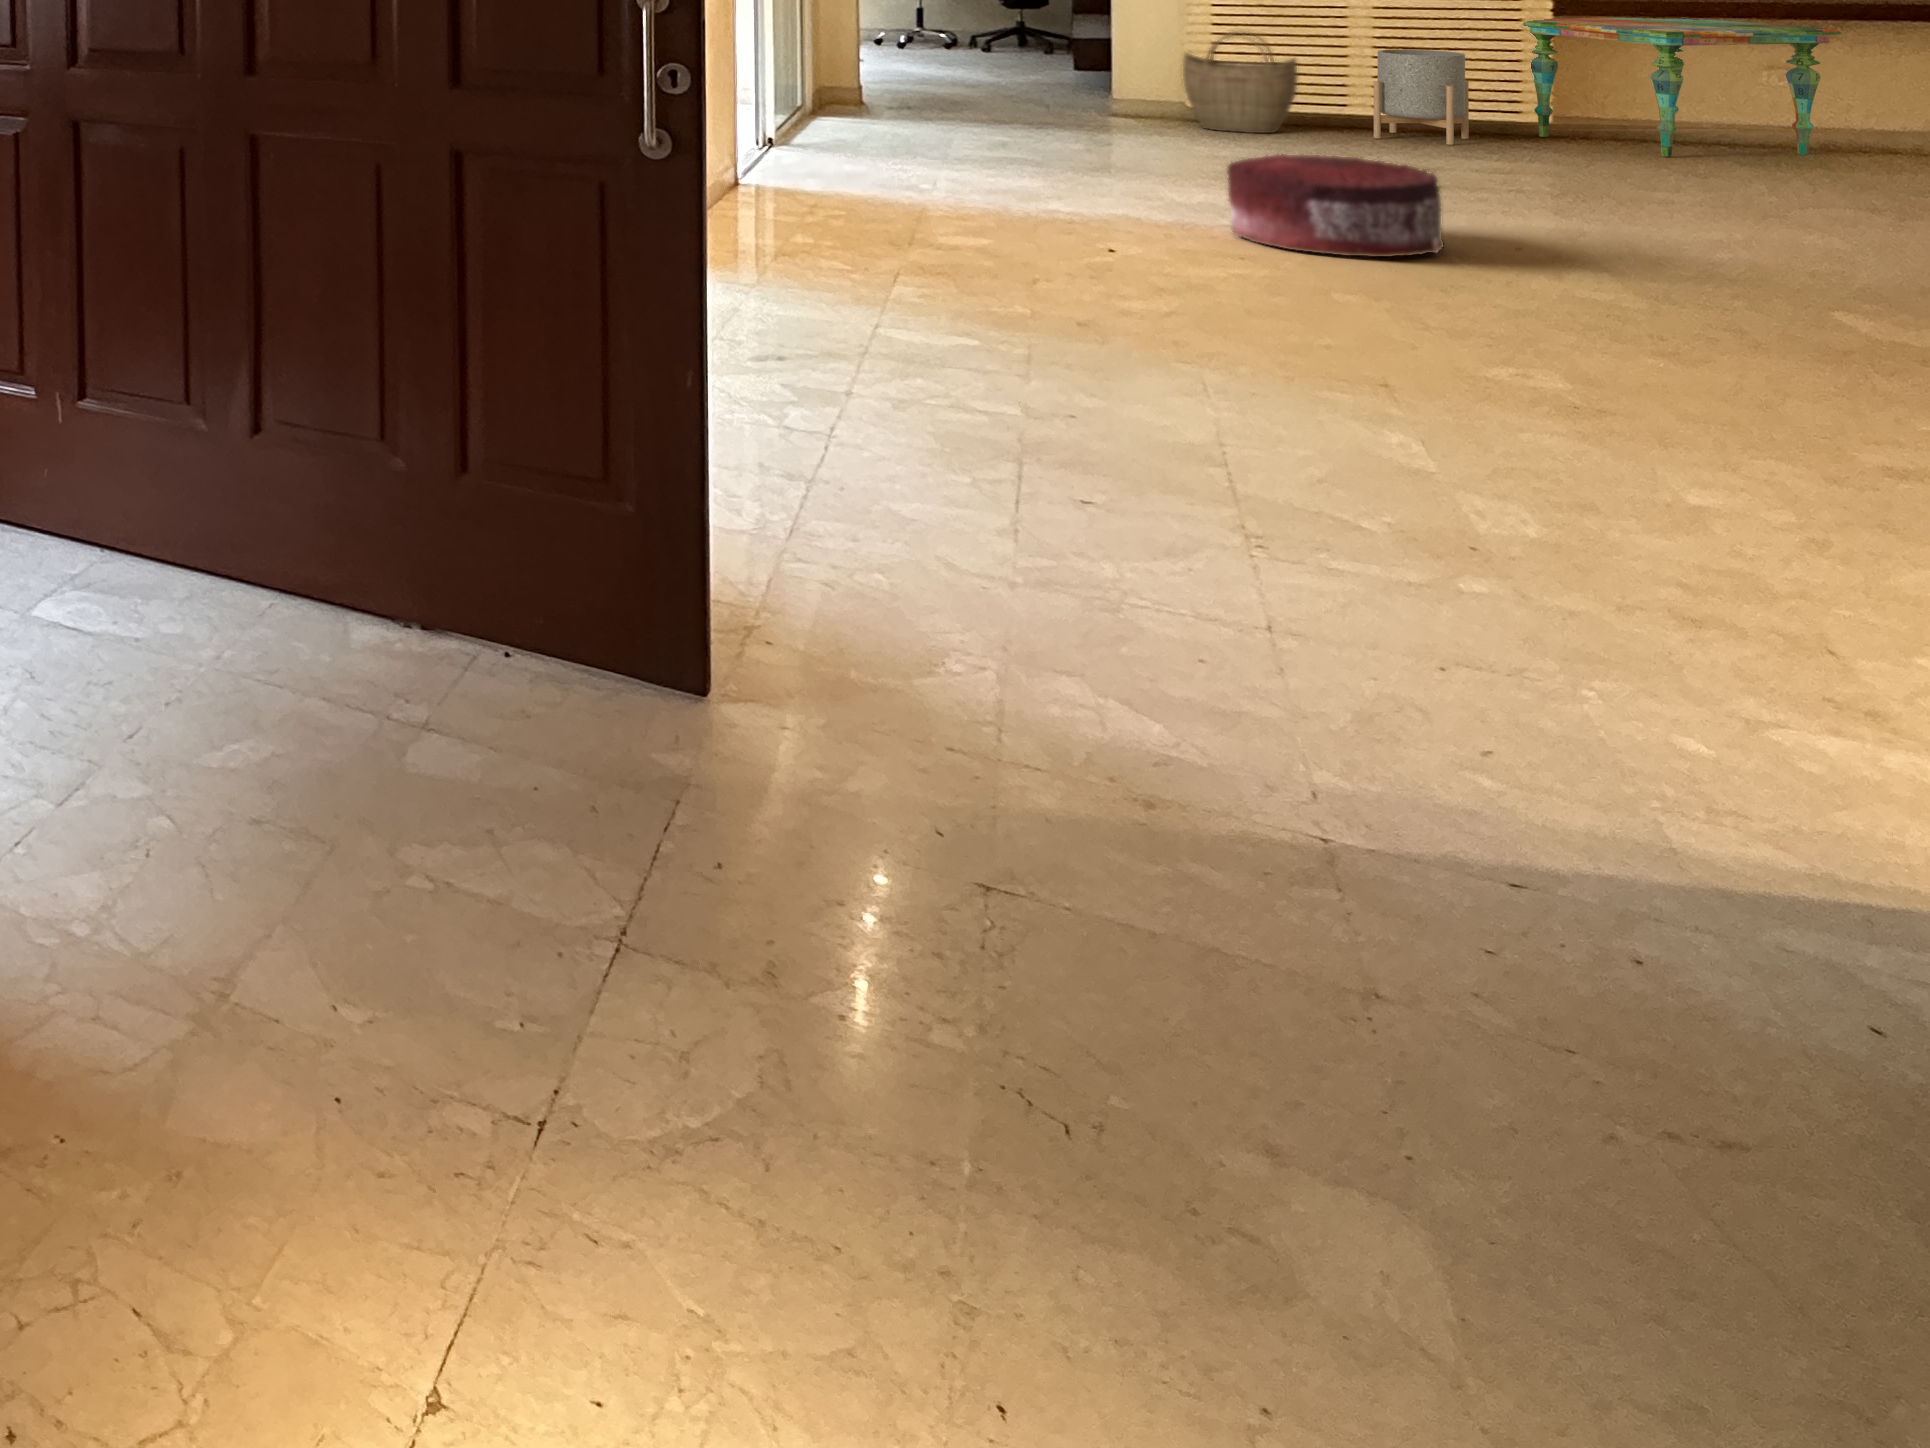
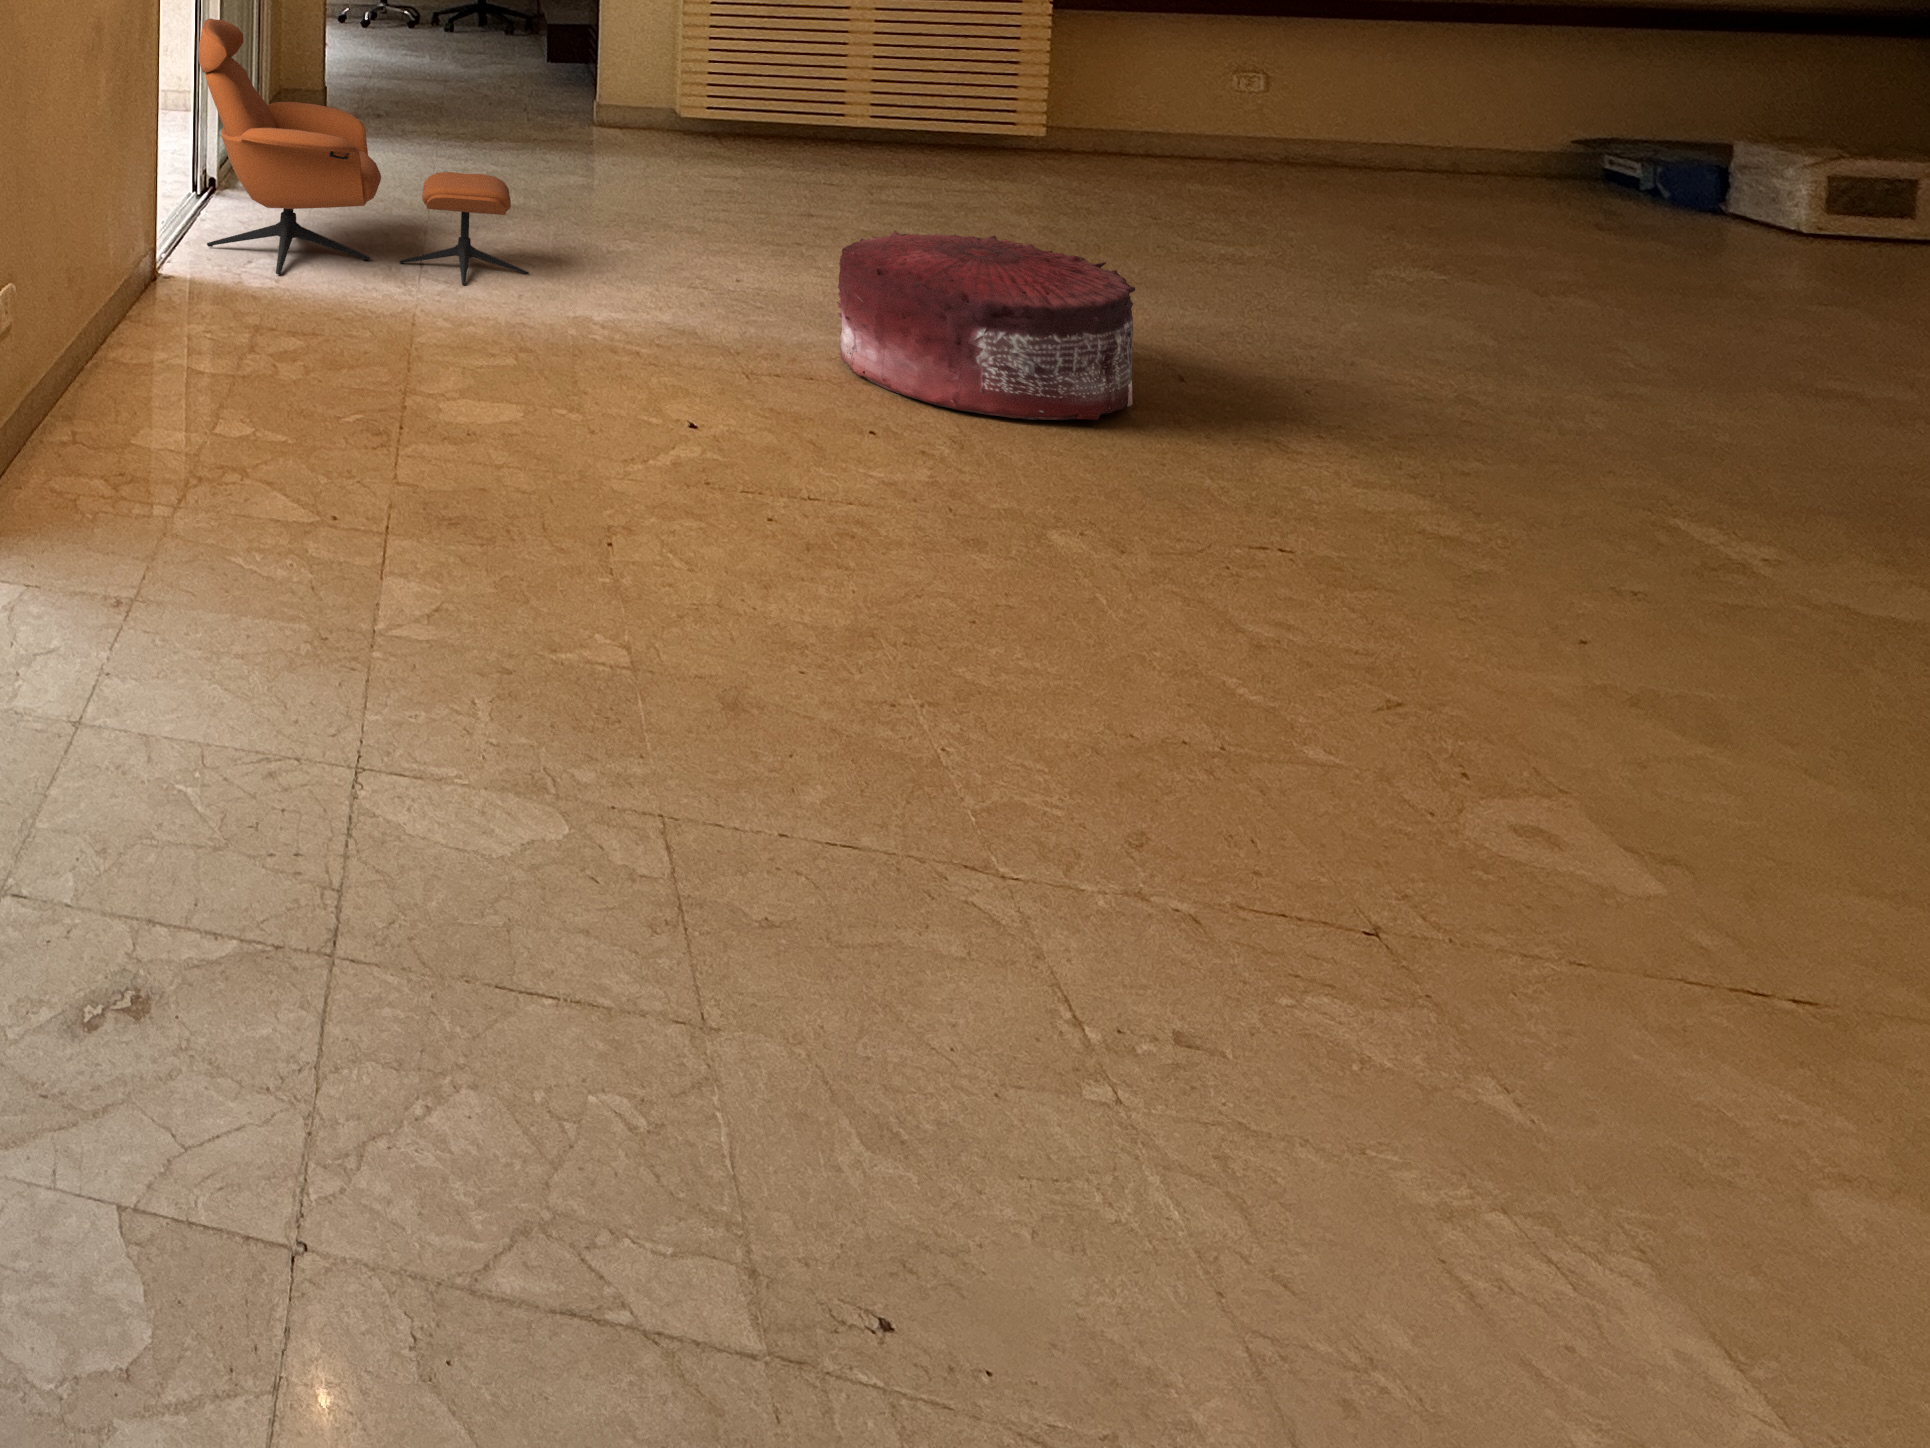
side table: present [1521,17,1841,157] -> none [1013,11,1327,183]
lounge chair: none [762,28,1013,195] -> present [199,18,529,285]
woven basket: present [1183,32,1297,133] -> none [683,21,804,152]
planter: present [1374,49,1469,145] -> none [880,48,975,168]

